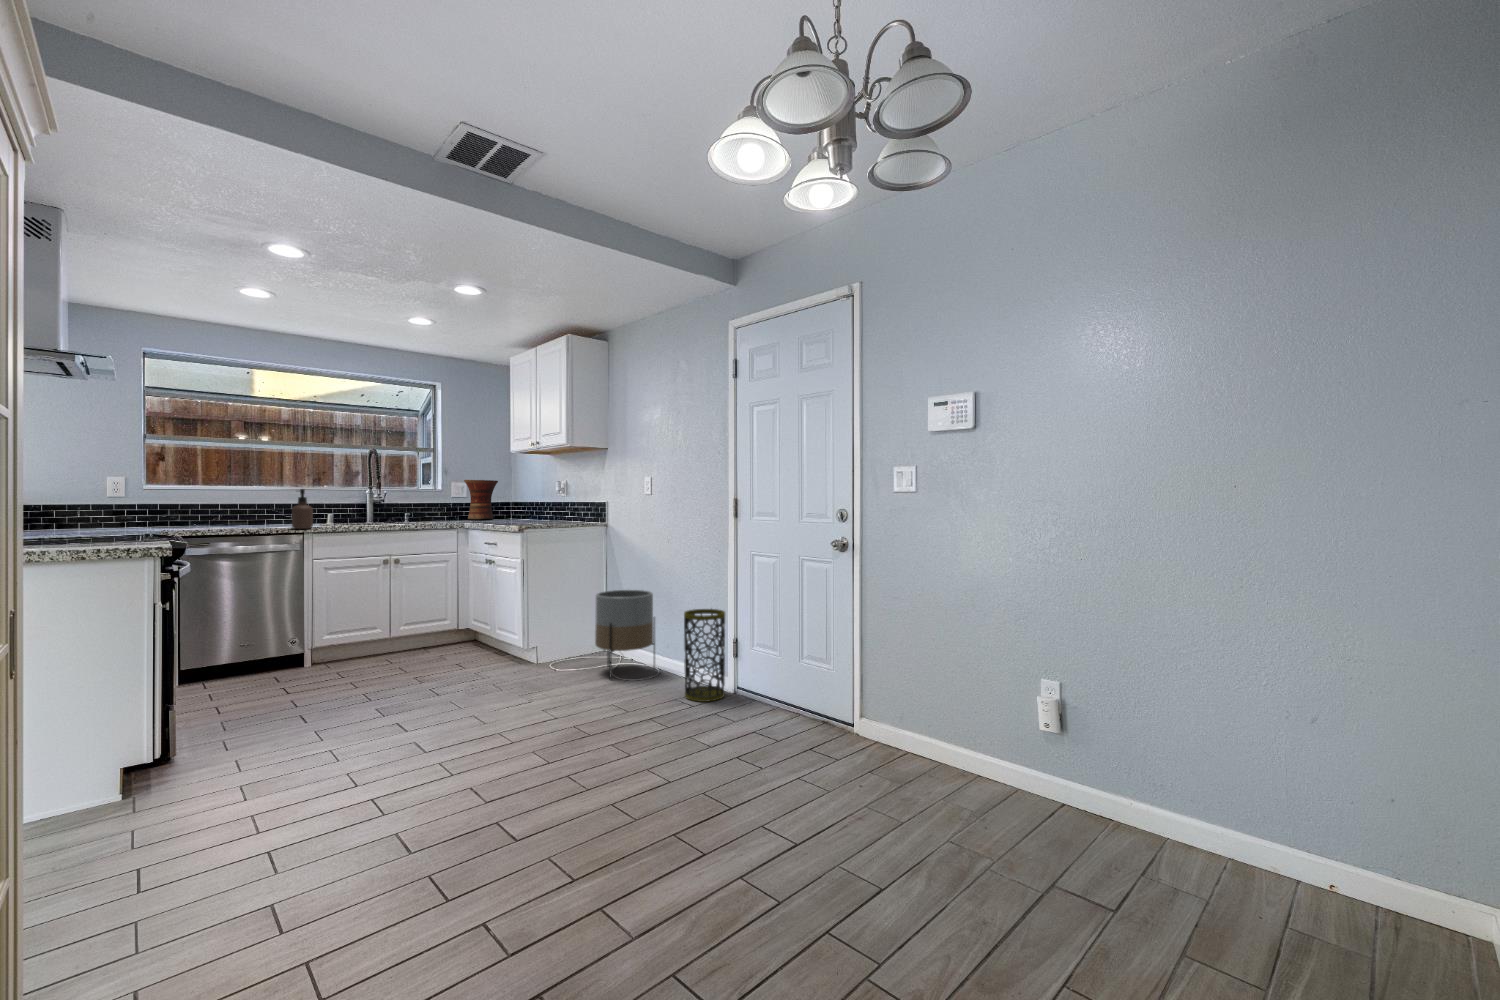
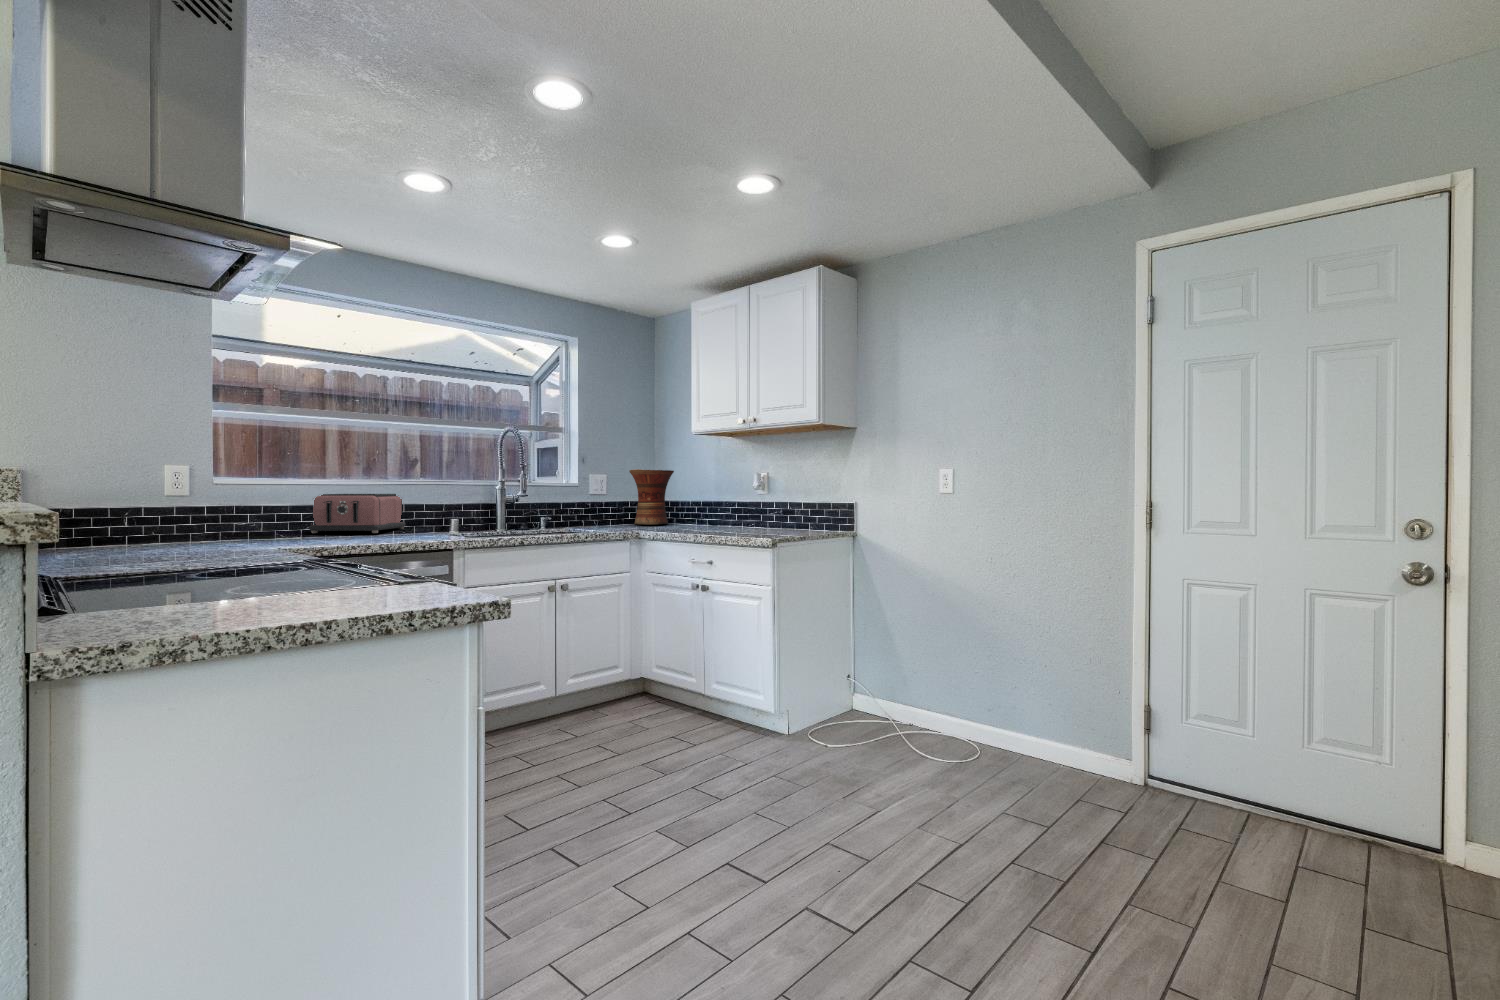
soap dispenser: present [292,489,313,529] -> none [444,485,471,544]
toaster: none [215,496,294,523] -> present [309,494,405,533]
planter: present [595,590,655,678] -> none [893,628,977,763]
trash can: present [684,609,725,702] -> none [1078,663,1146,804]

